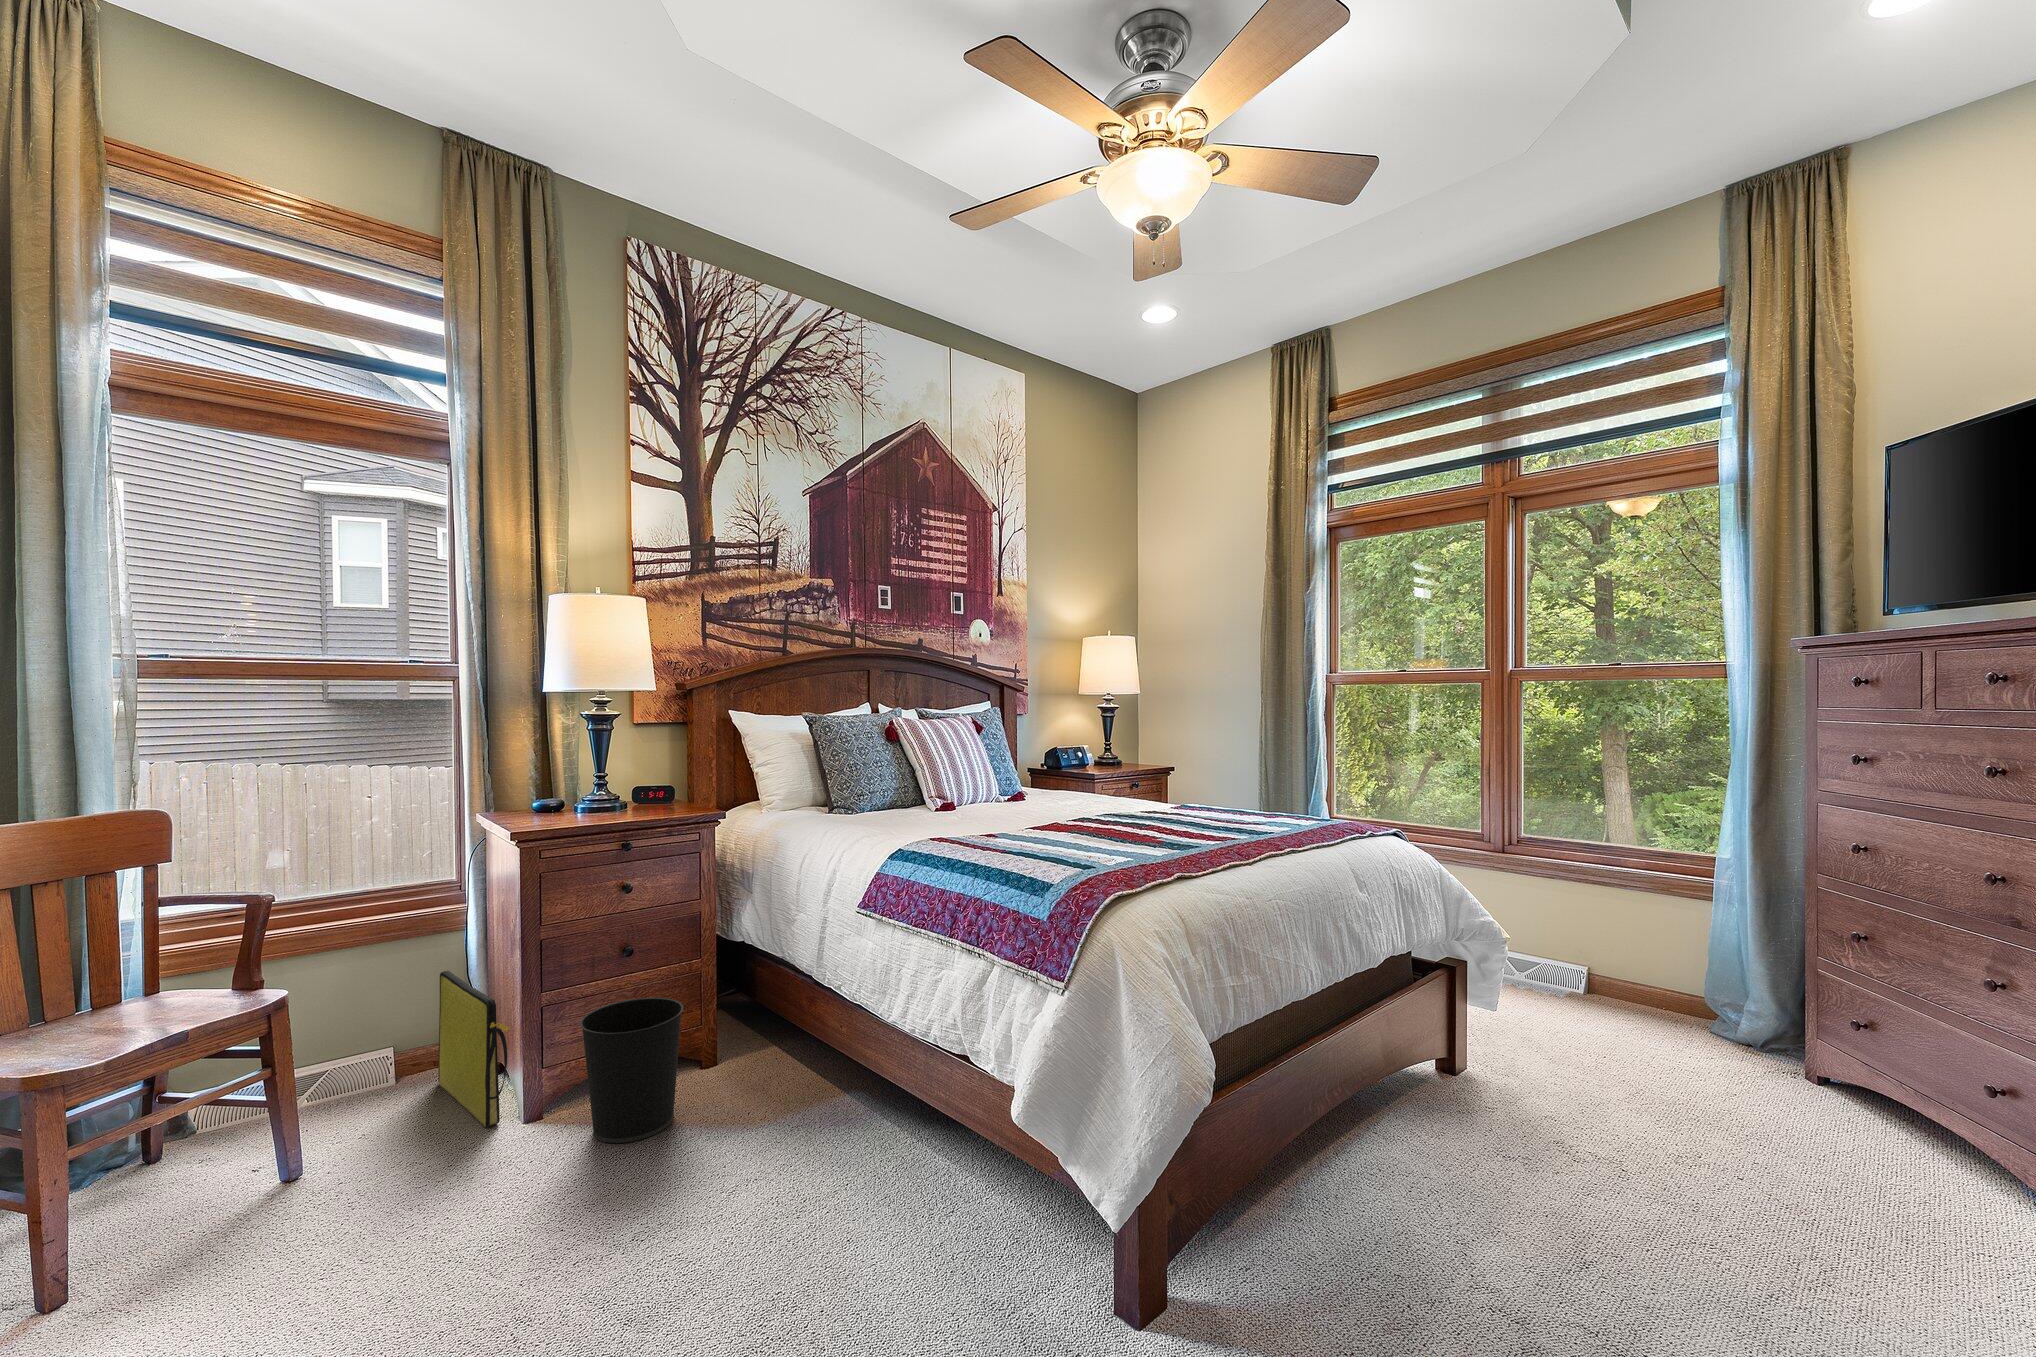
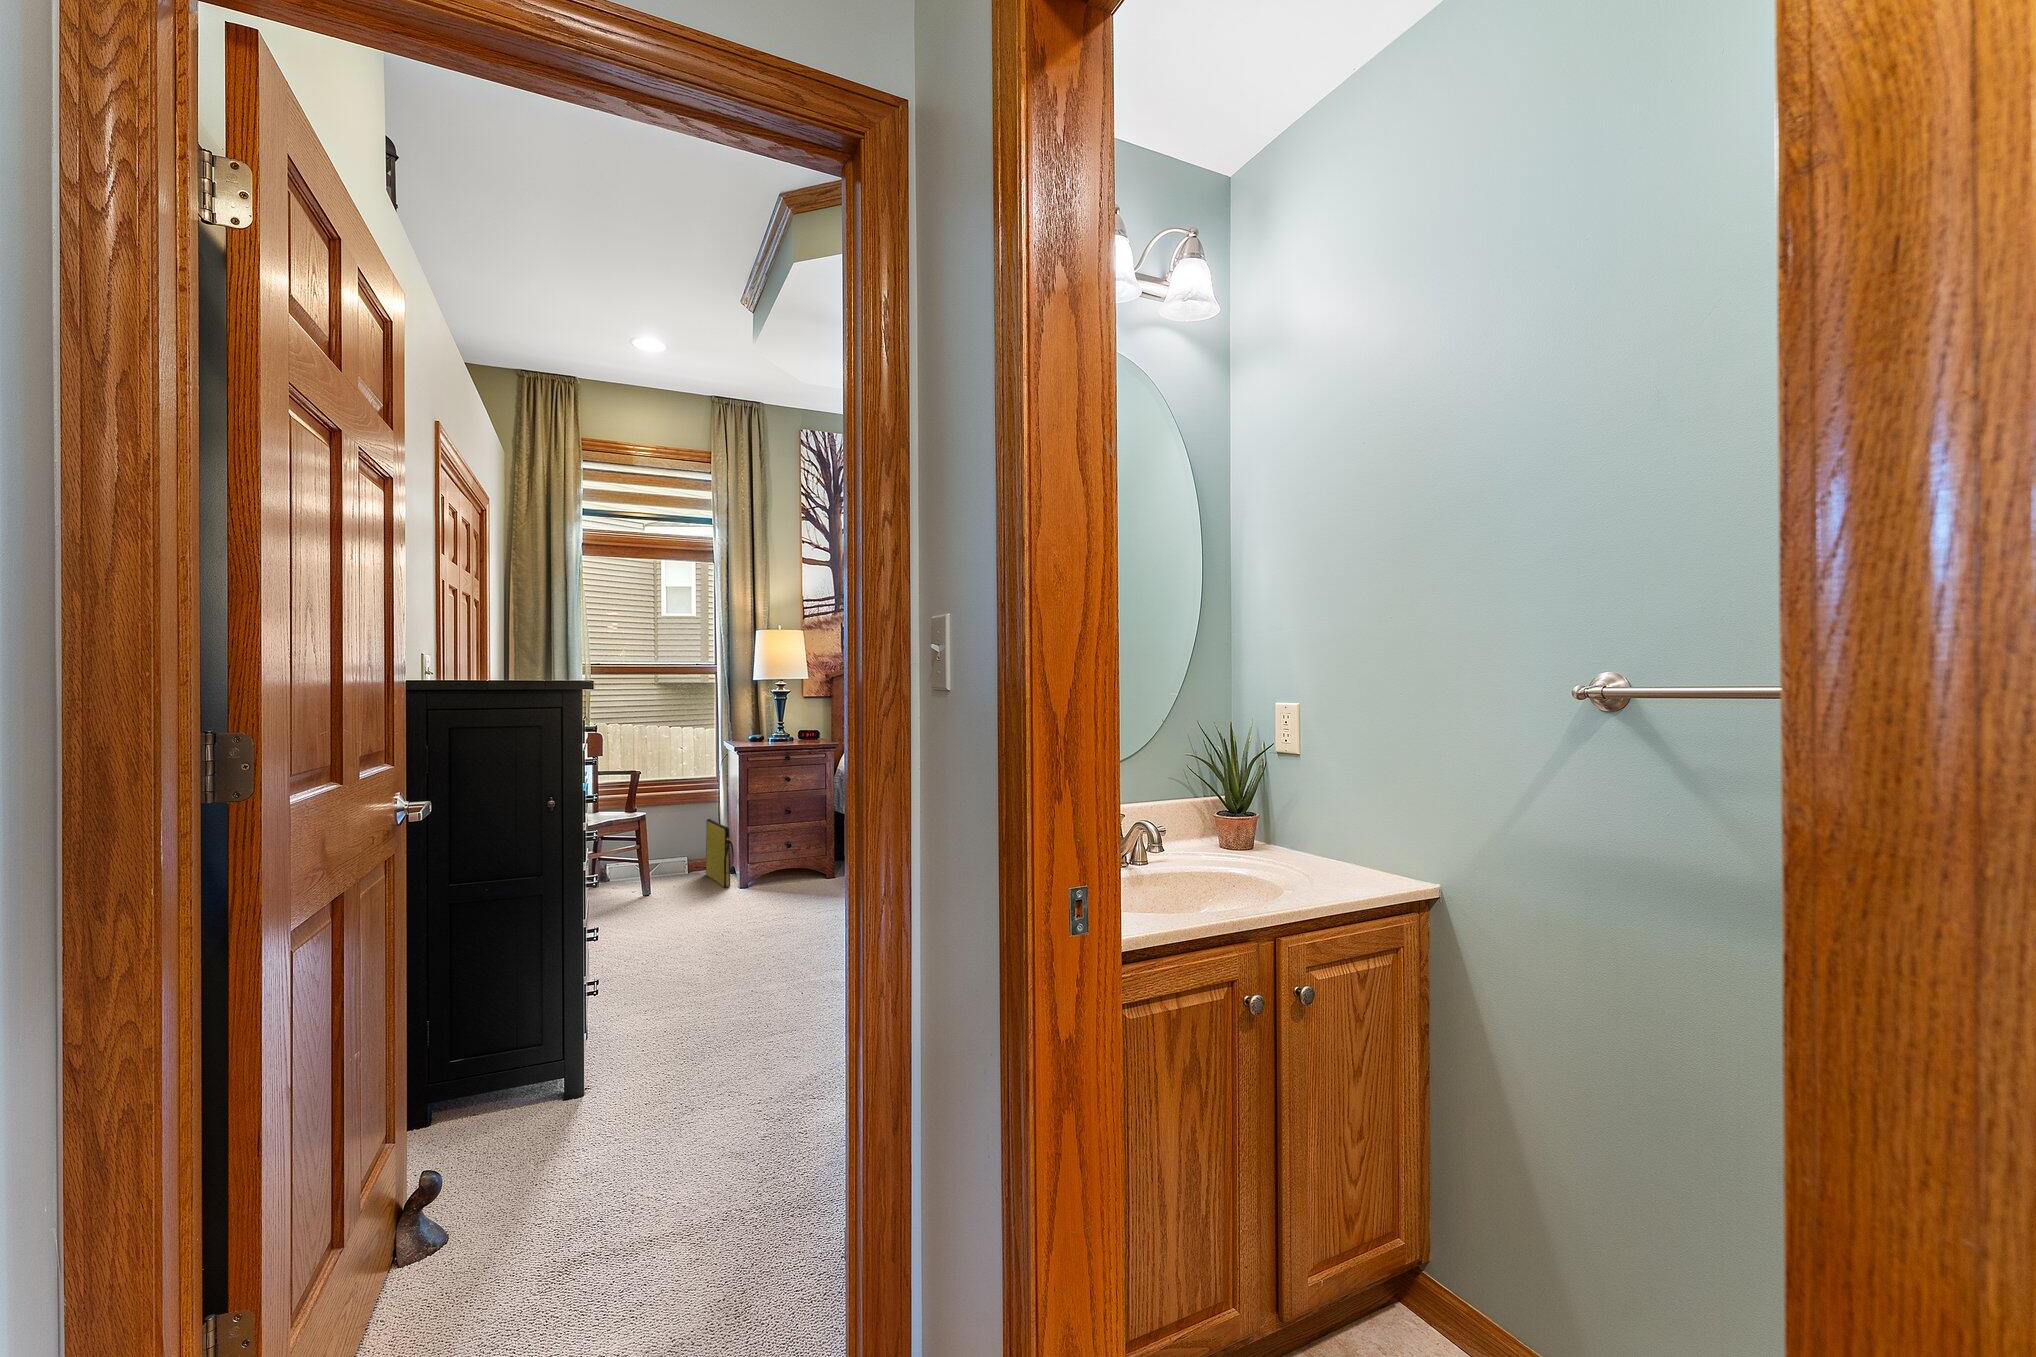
wastebasket: present [580,997,684,1143] -> none [764,834,812,896]

